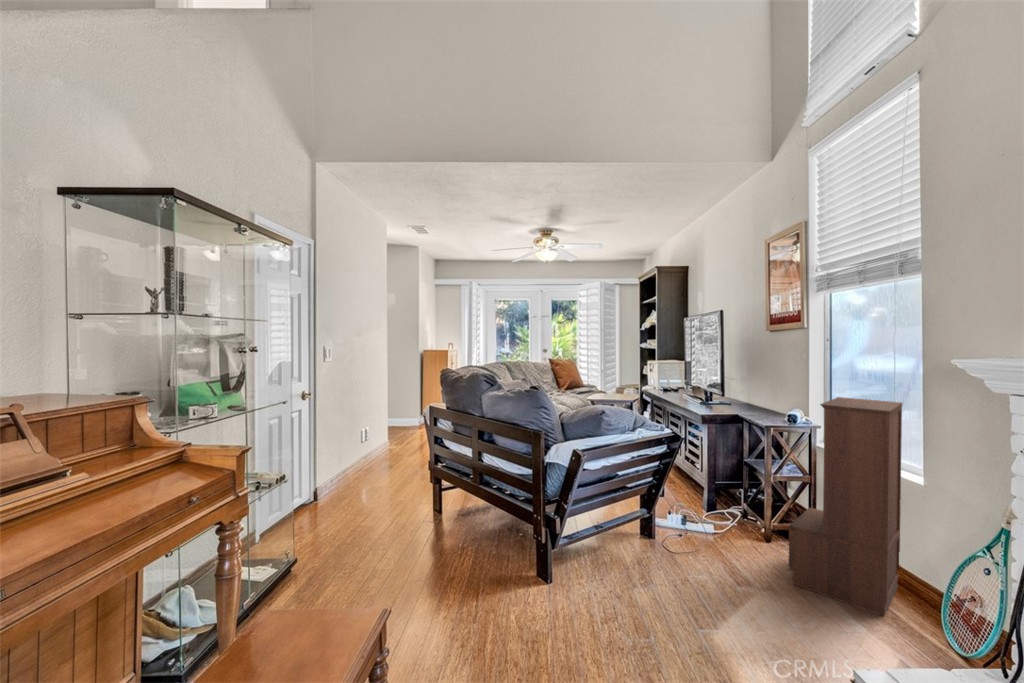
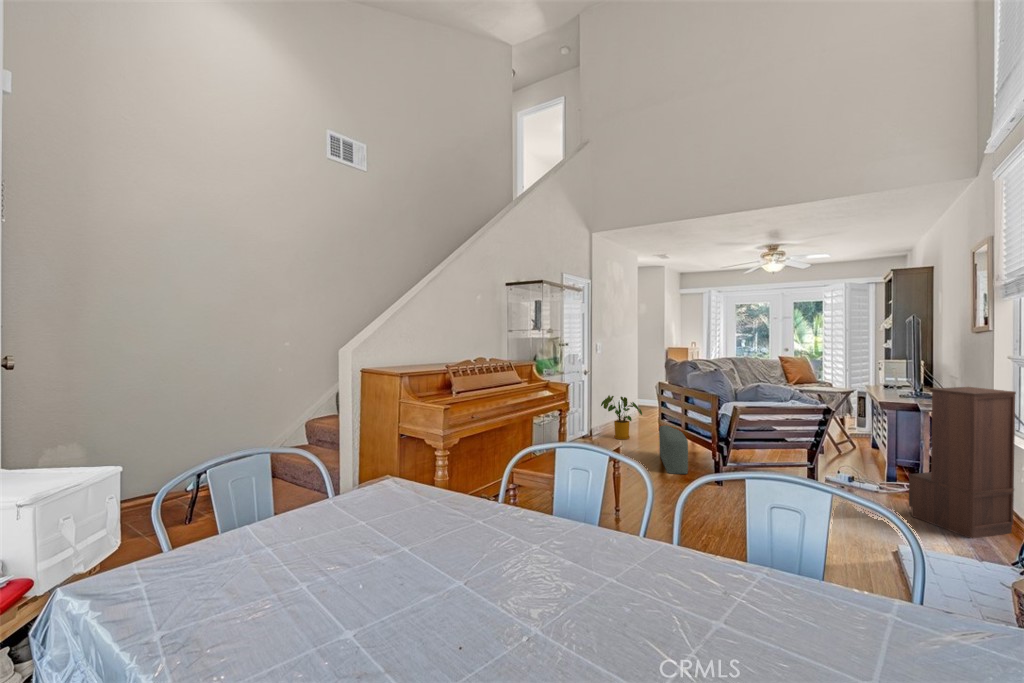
house plant: none [333,428,400,497] -> present [601,395,642,440]
pouf: none [431,474,485,568] -> present [659,425,688,474]

